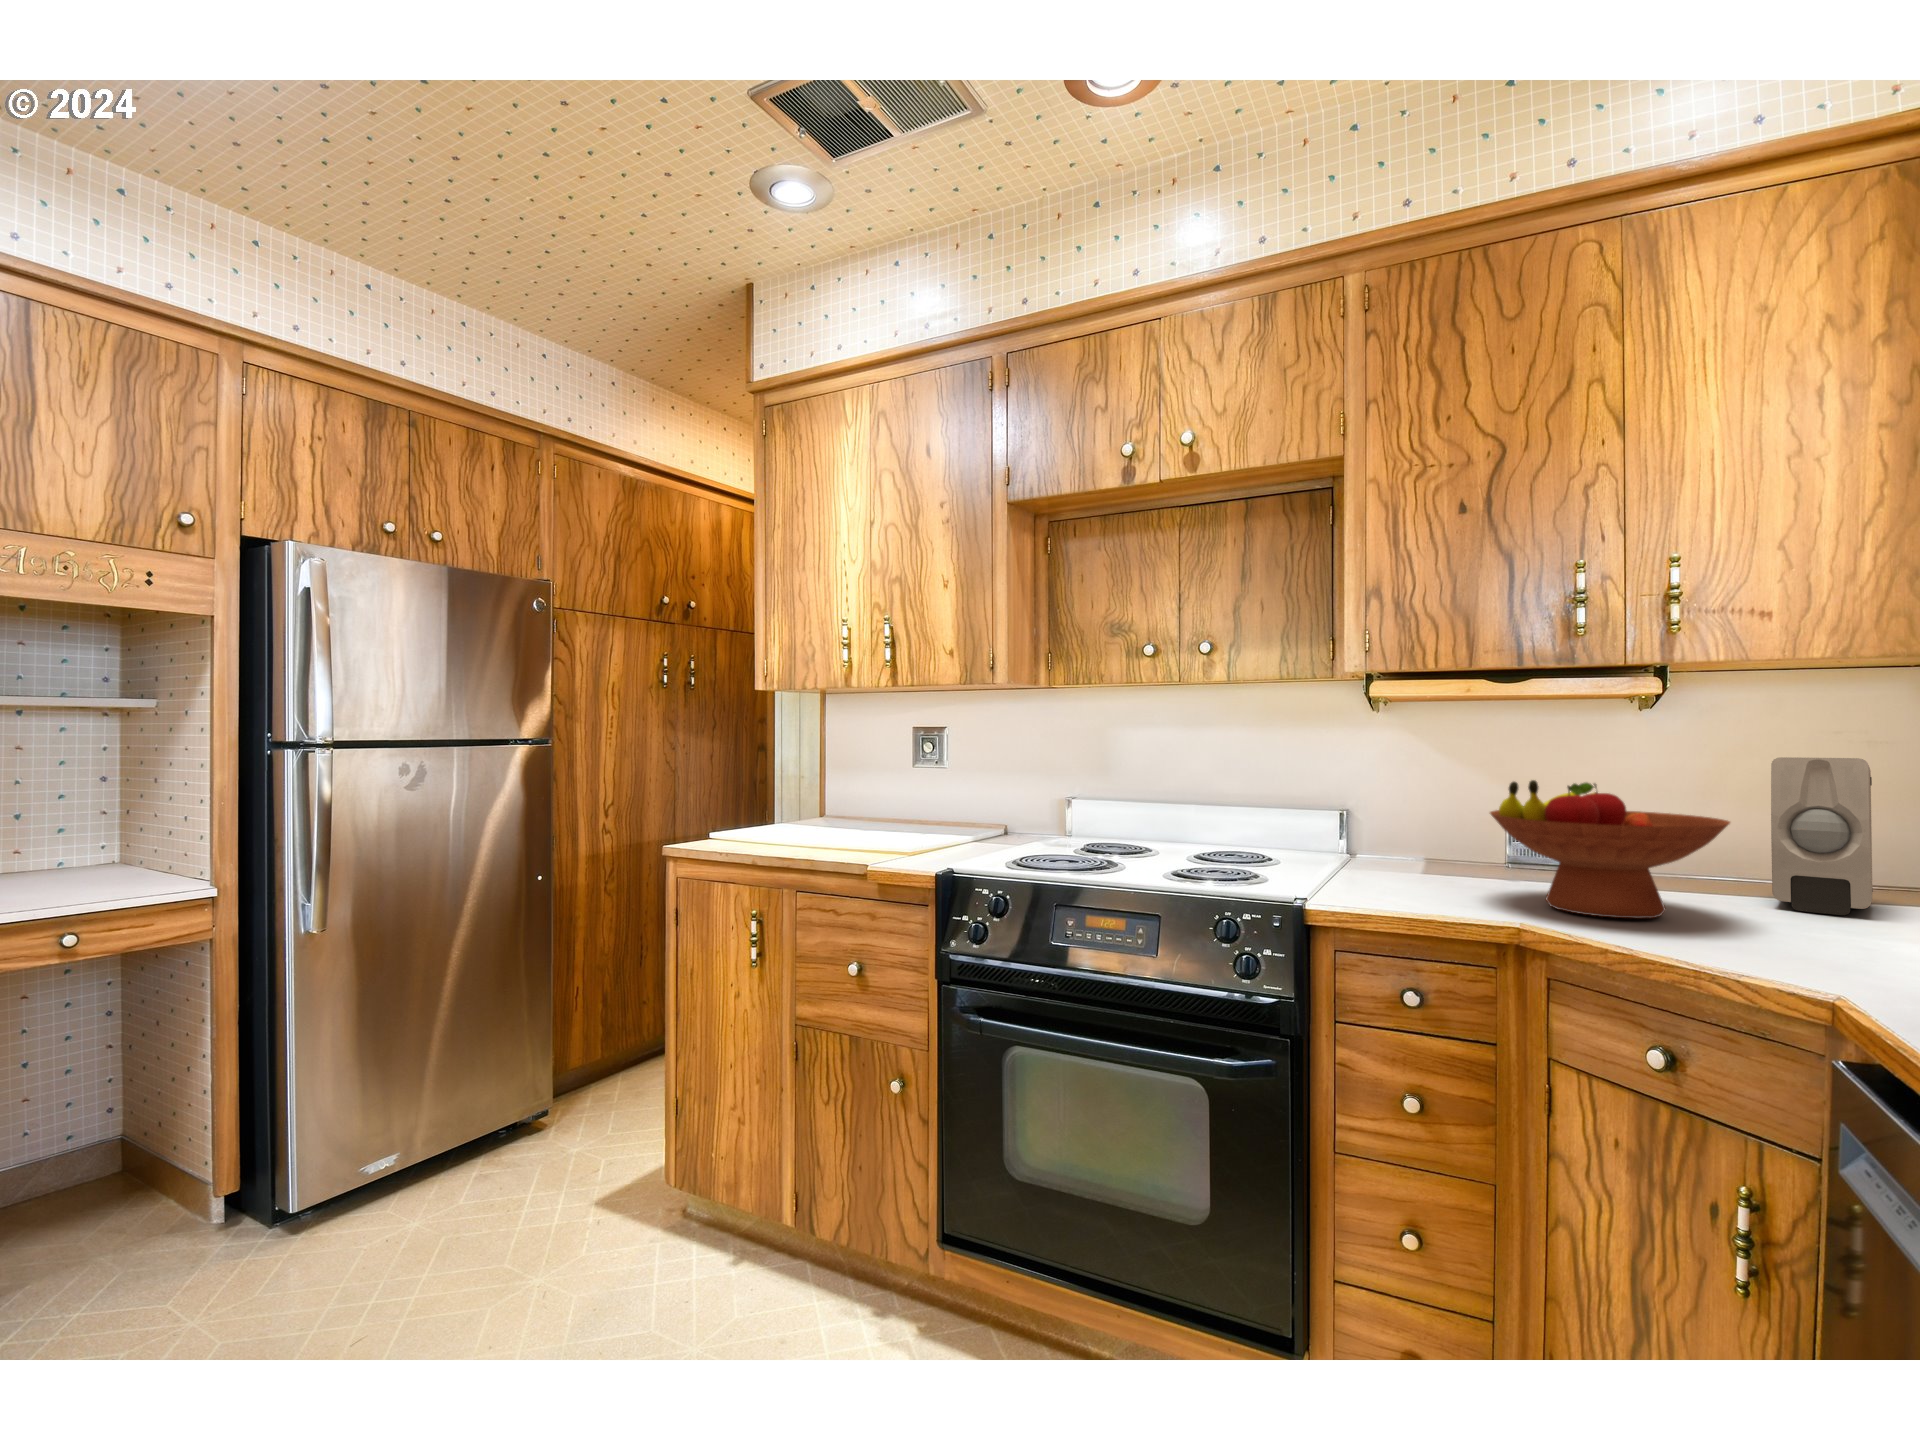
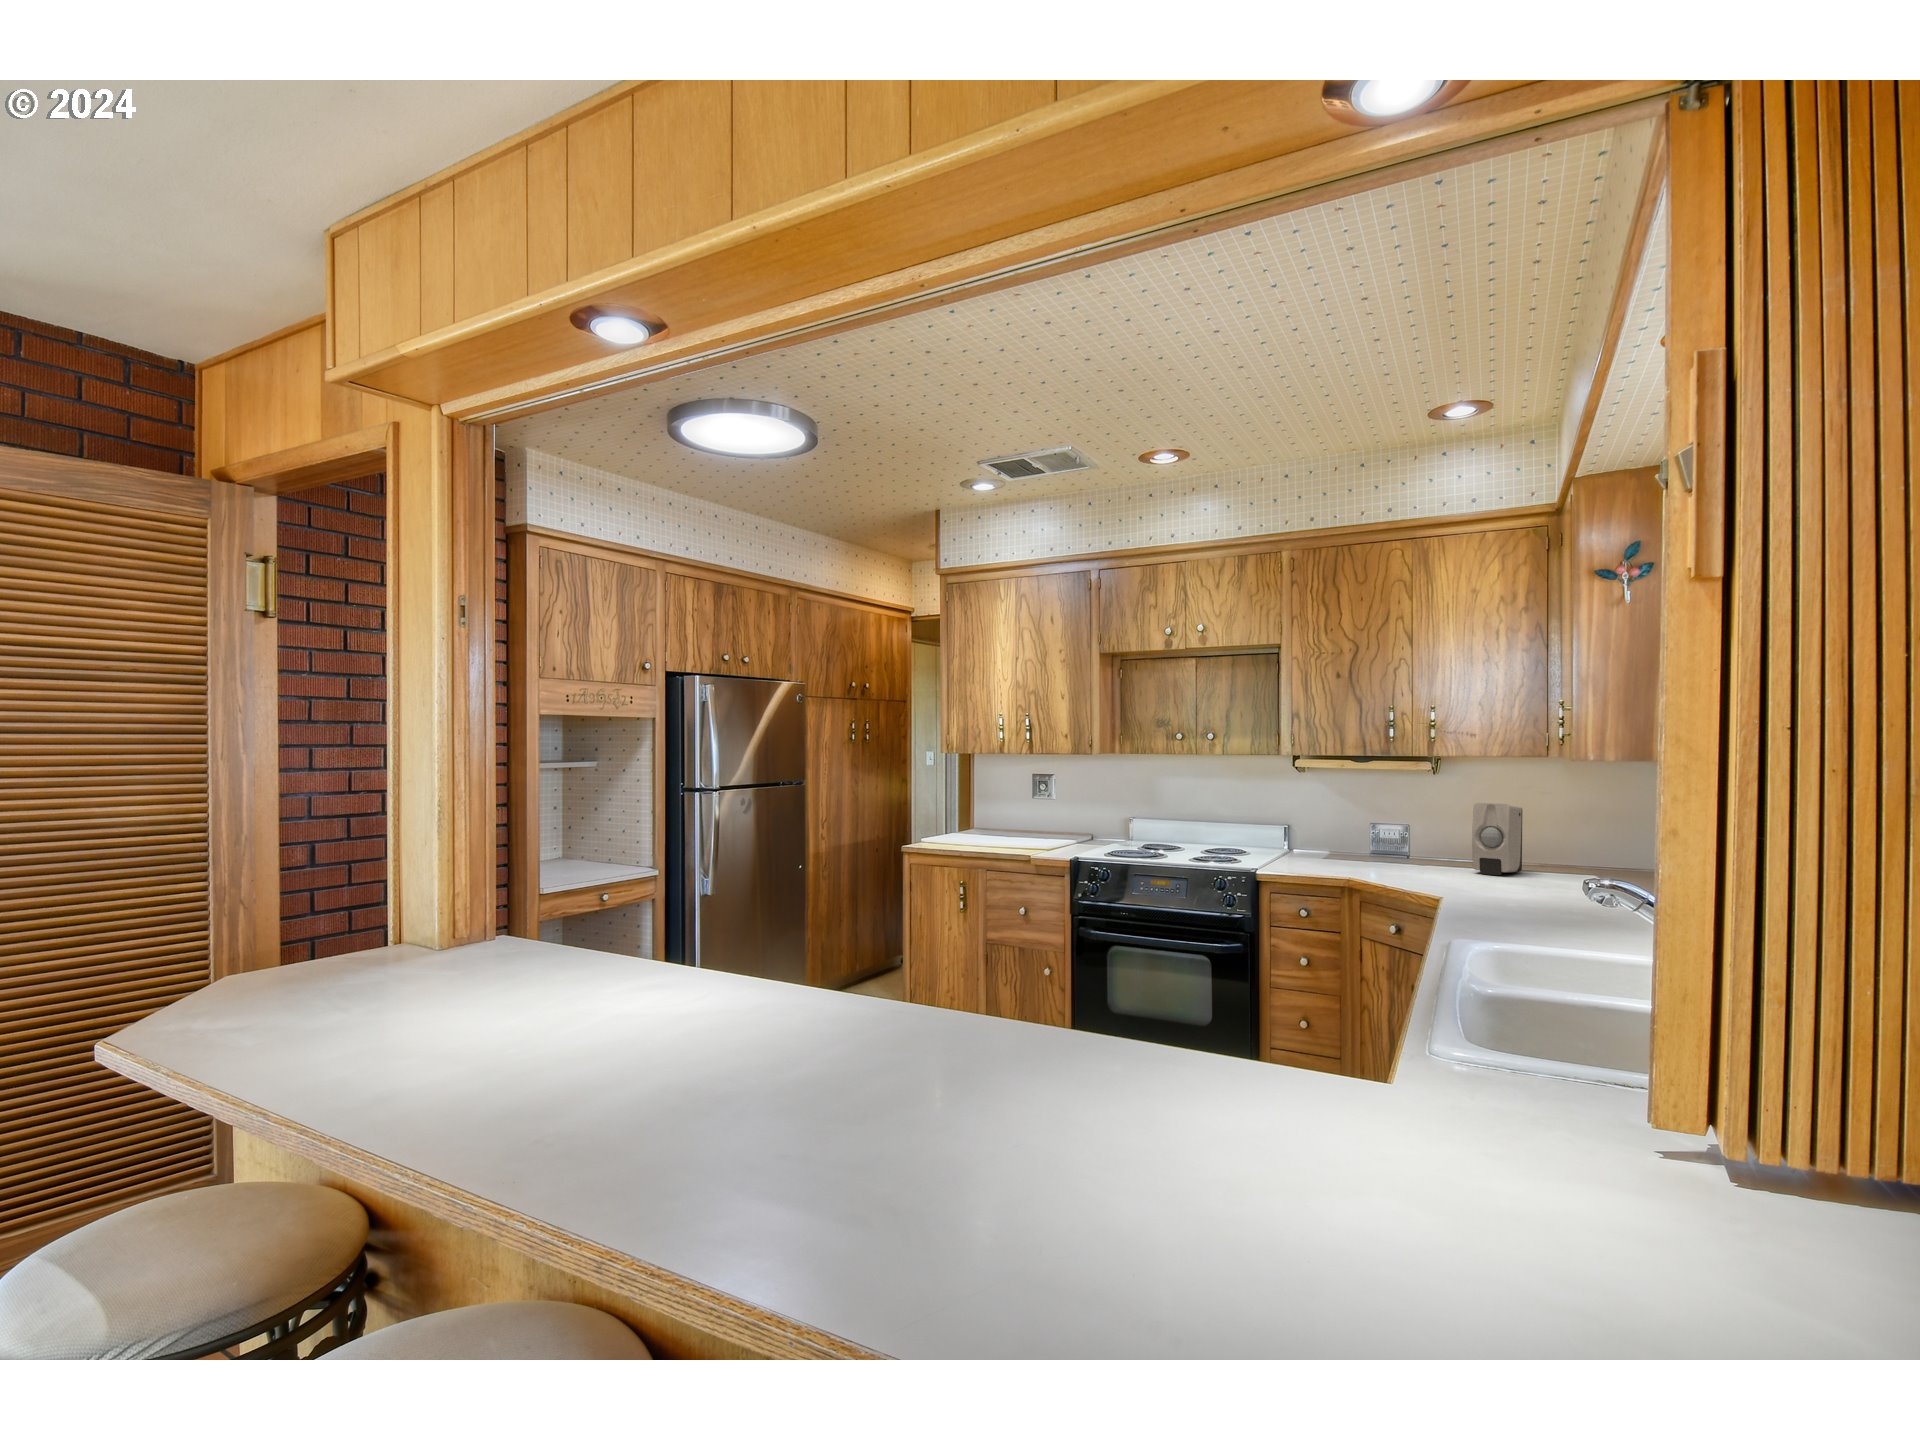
fruit bowl: present [1490,780,1730,918] -> none [1343,813,1442,875]

